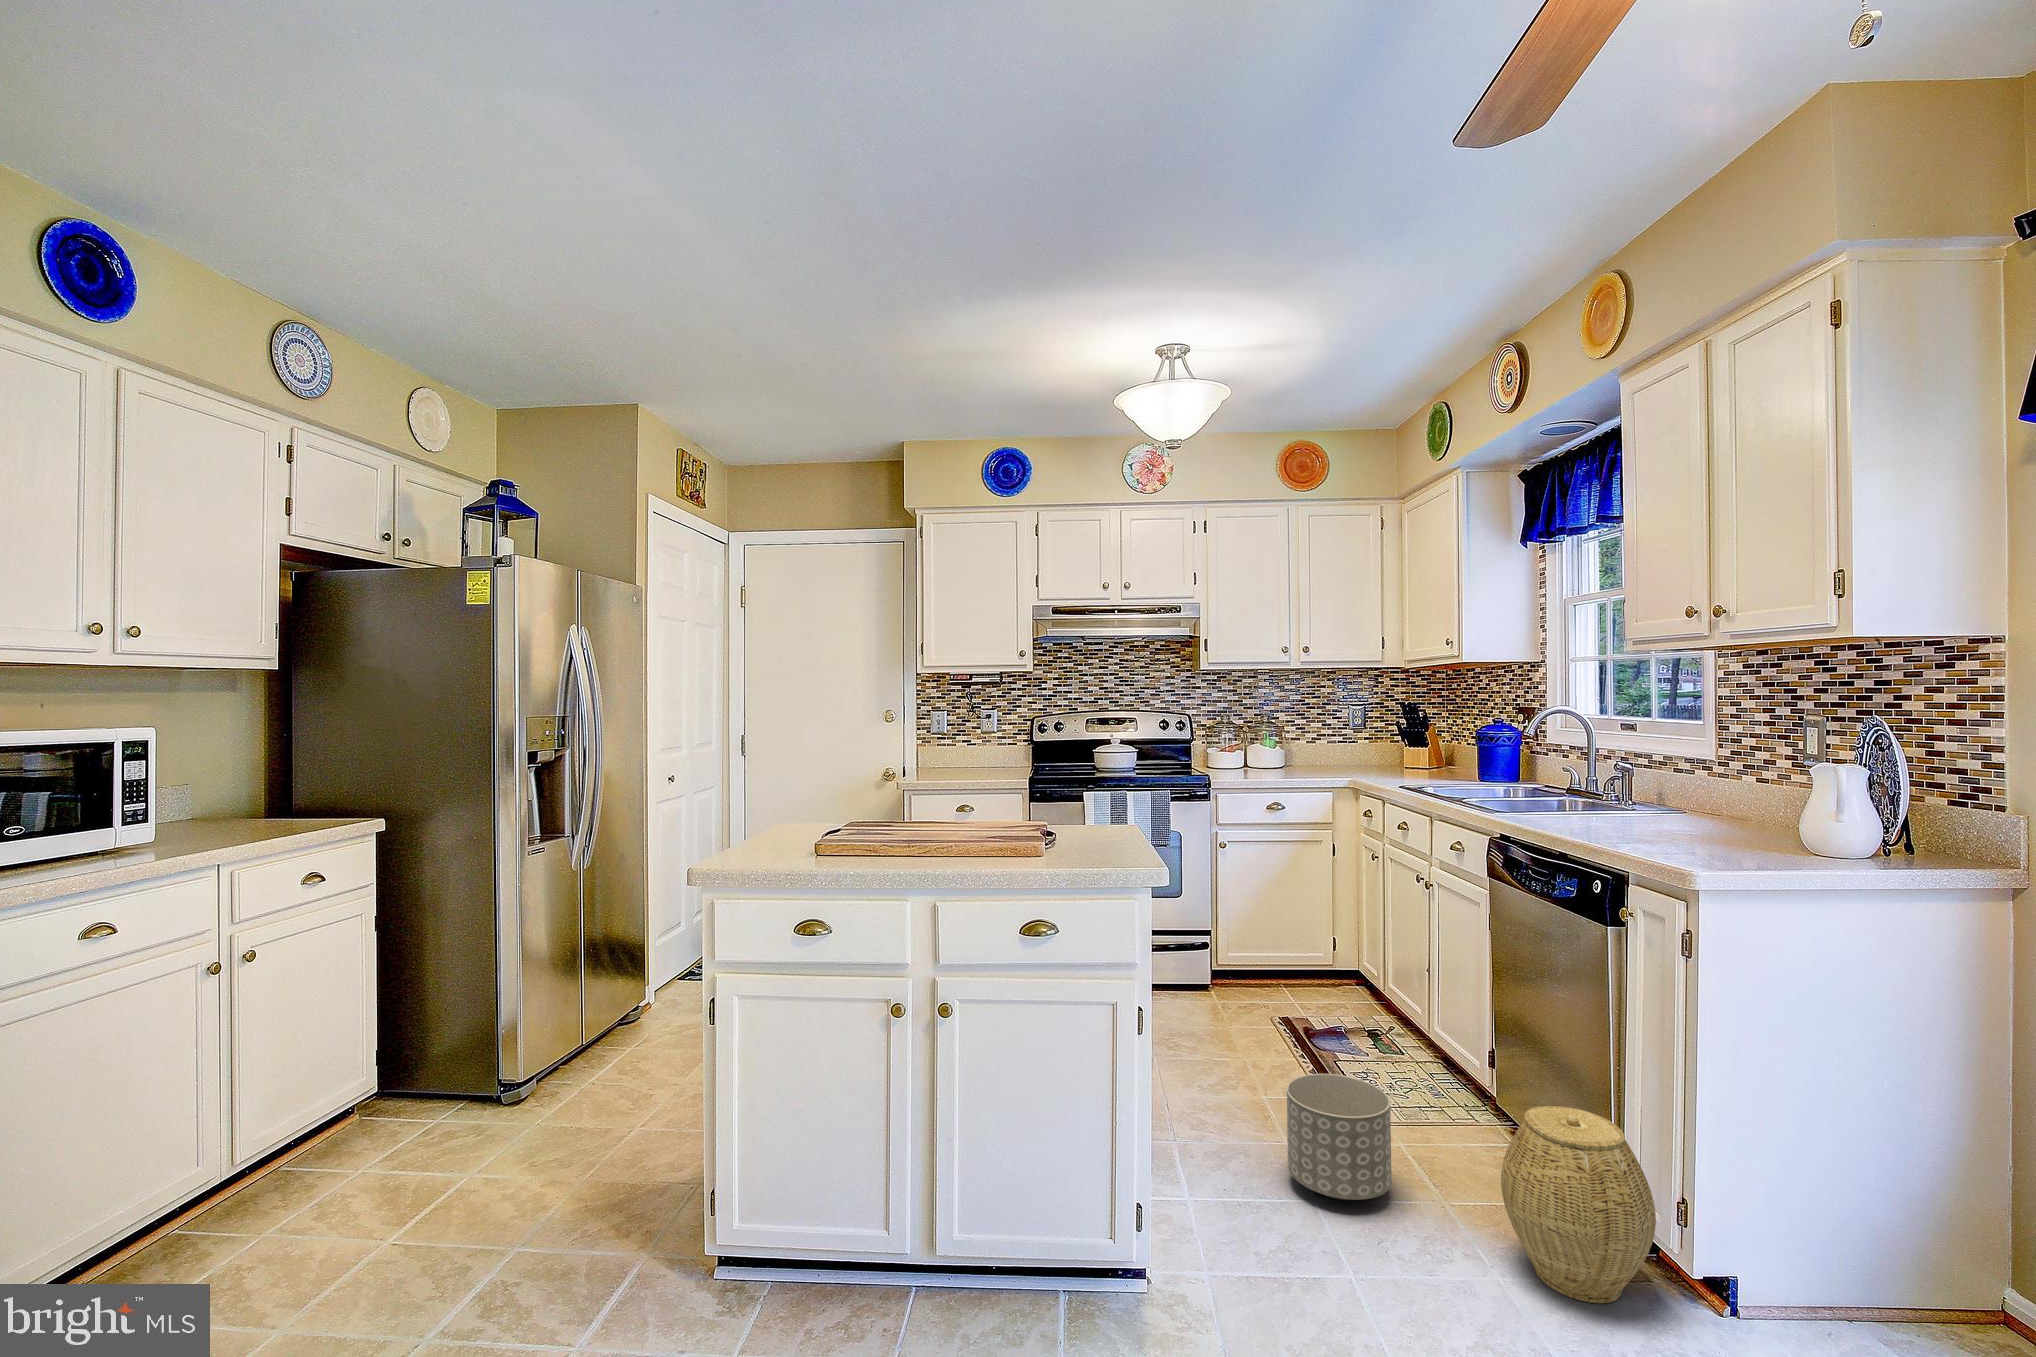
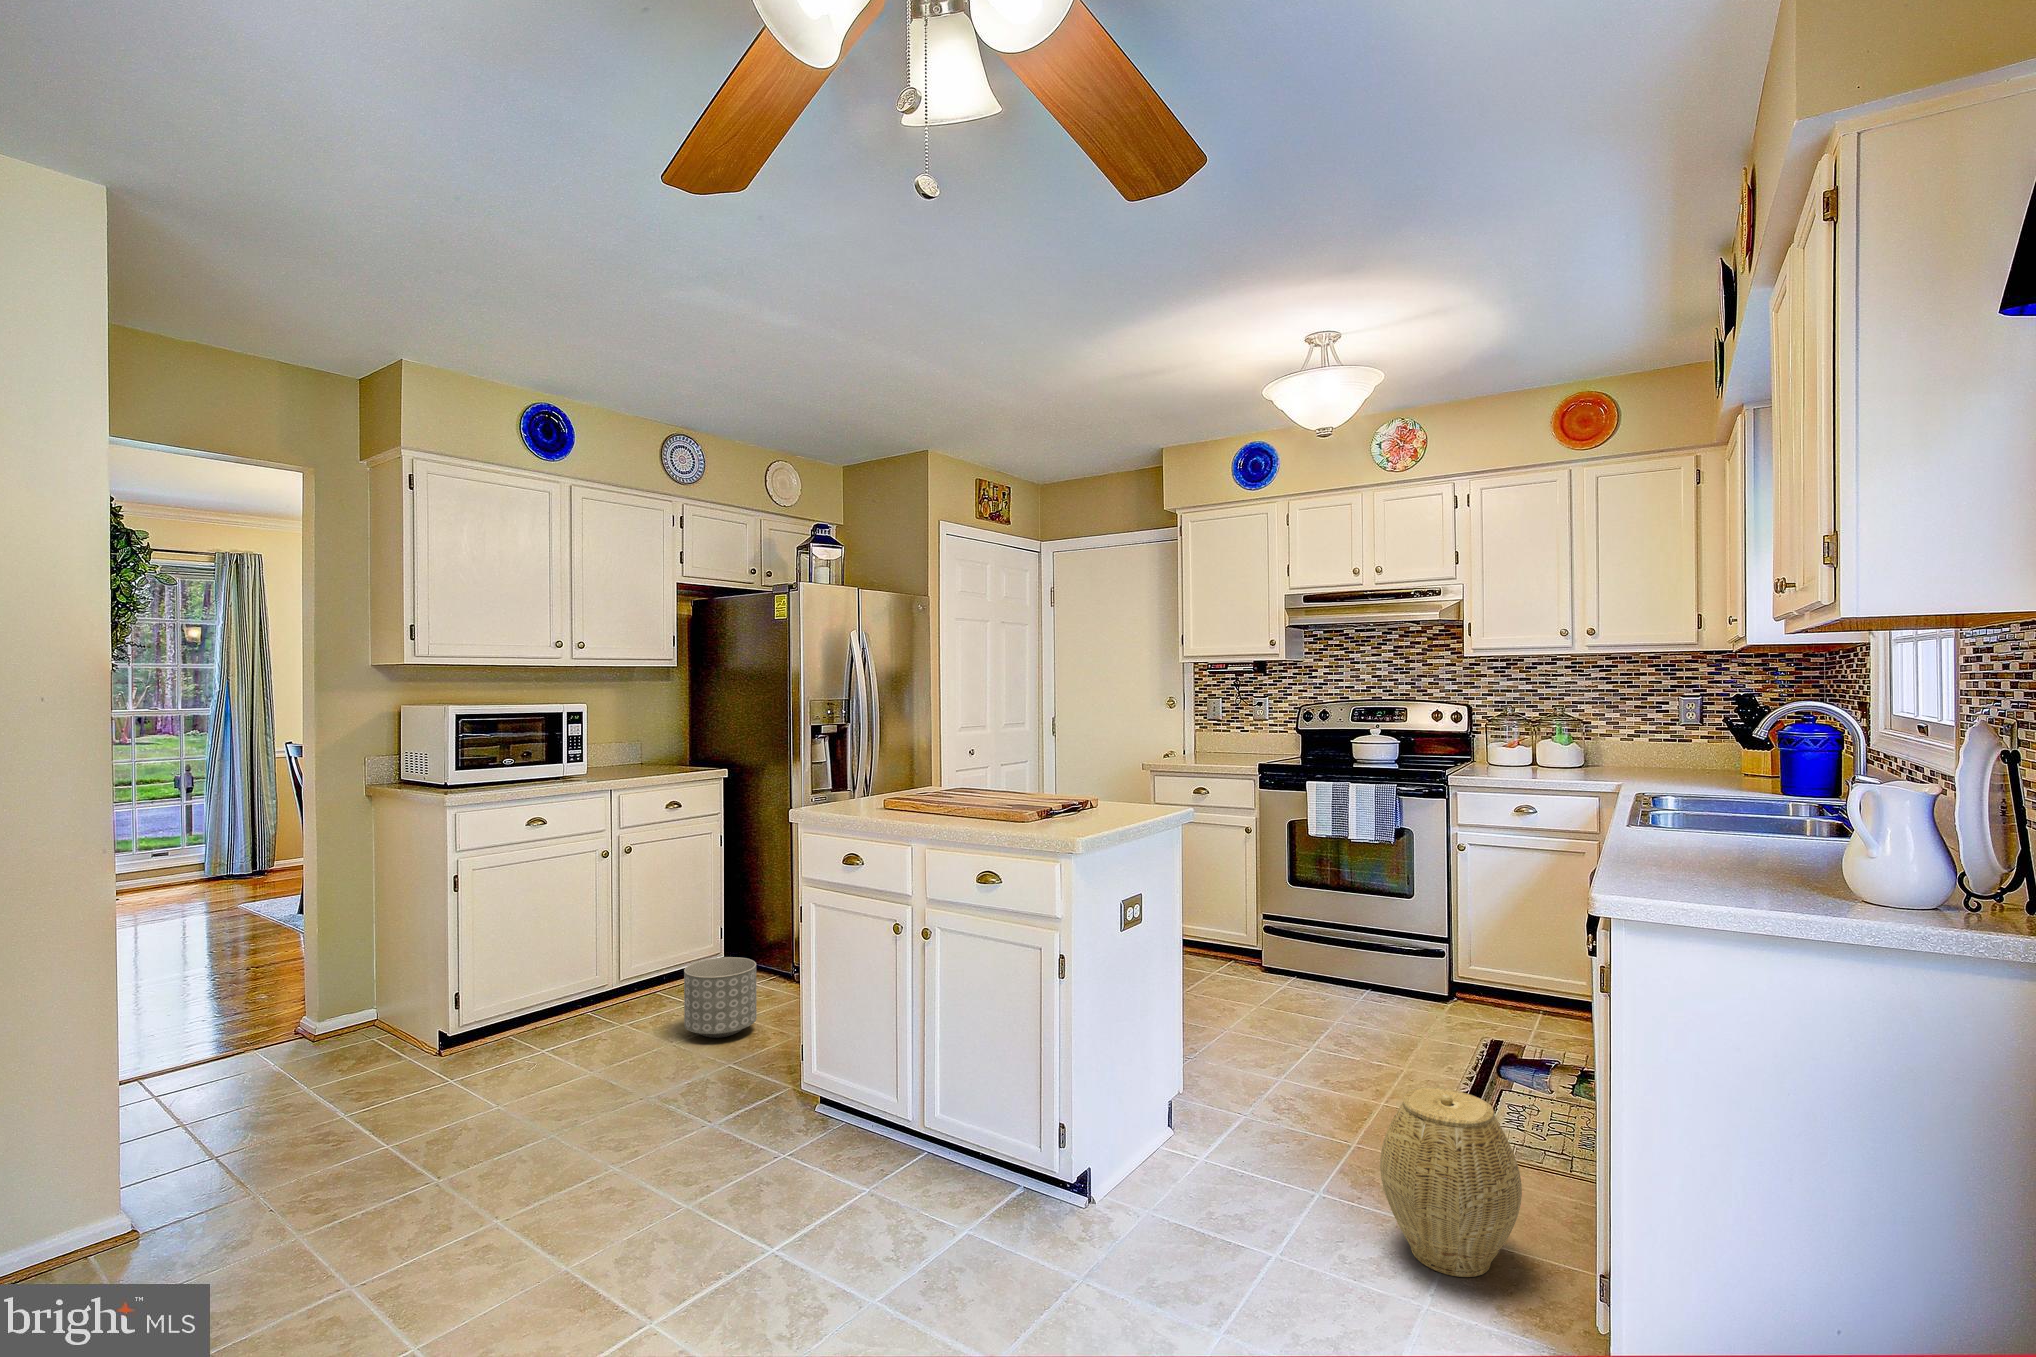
planter: present [1287,1074,1392,1200] -> present [684,957,757,1038]

